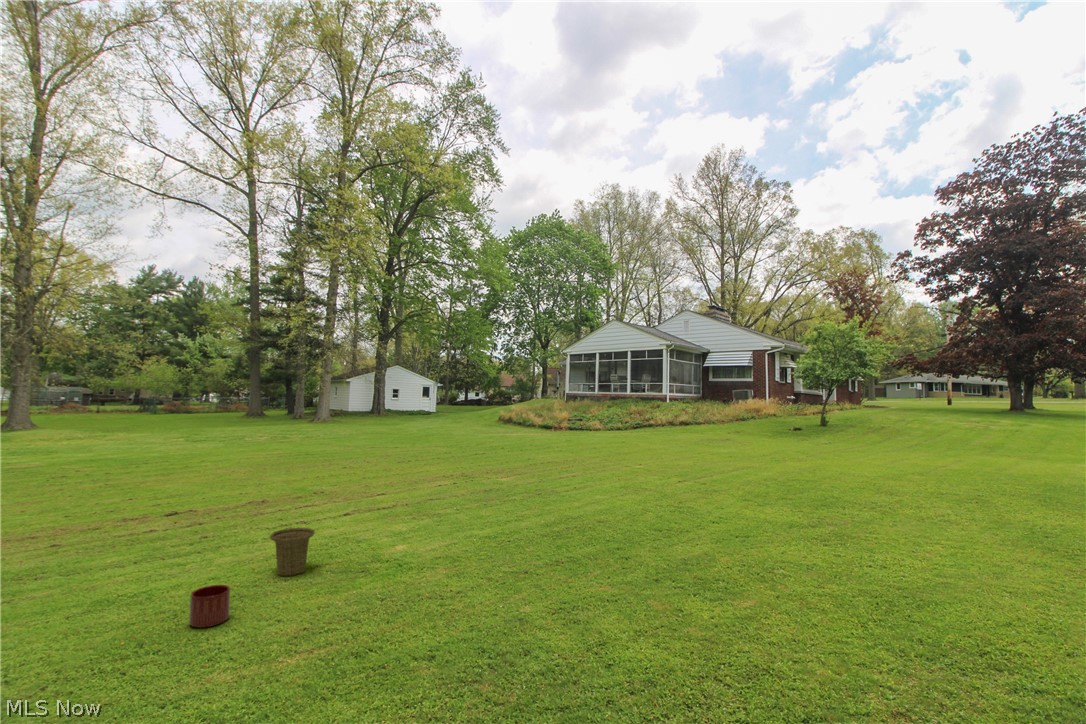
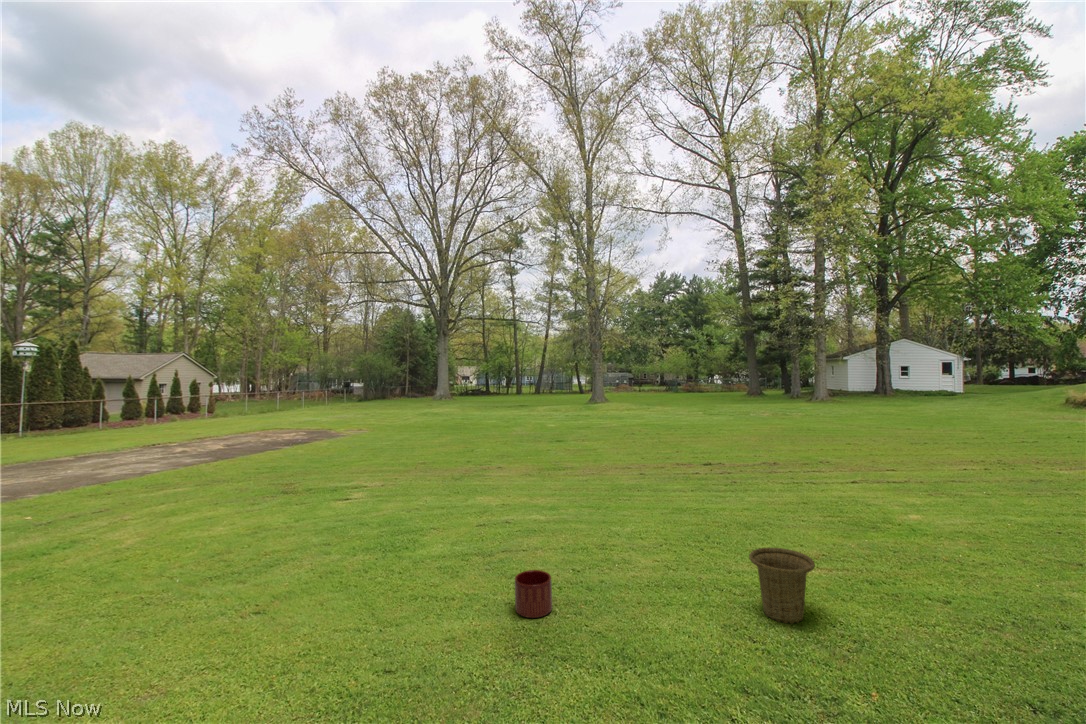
planter: present [189,585,230,628] -> present [515,570,552,618]

